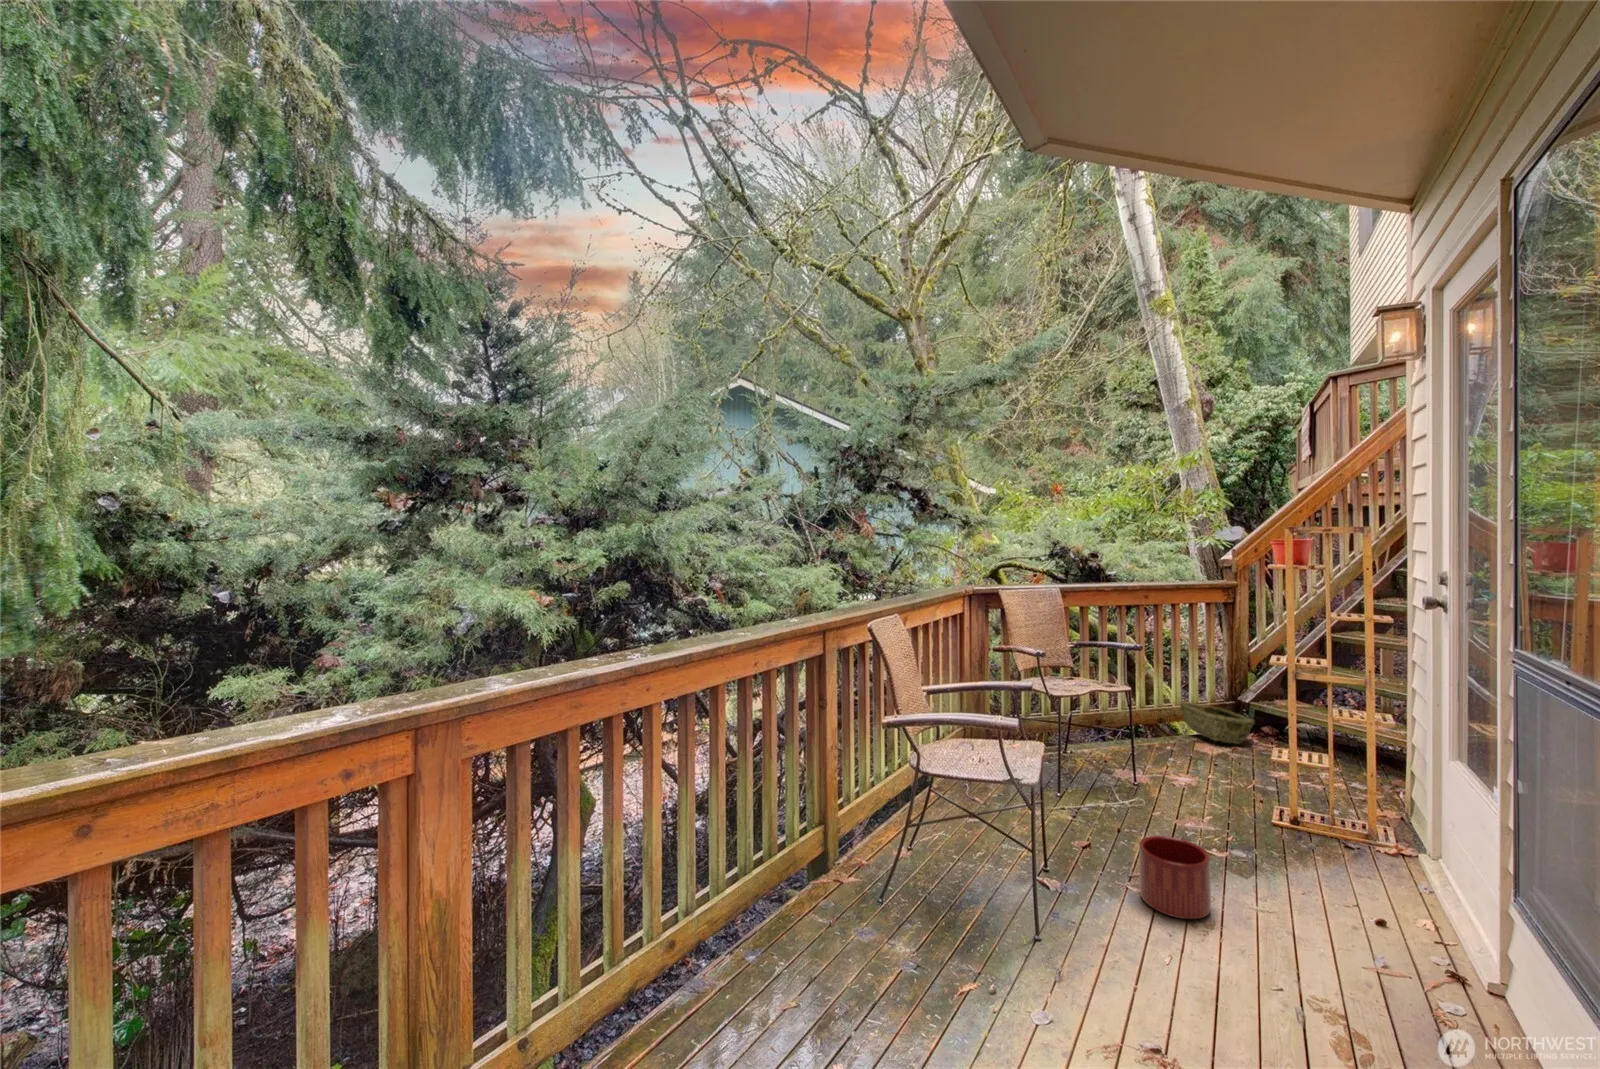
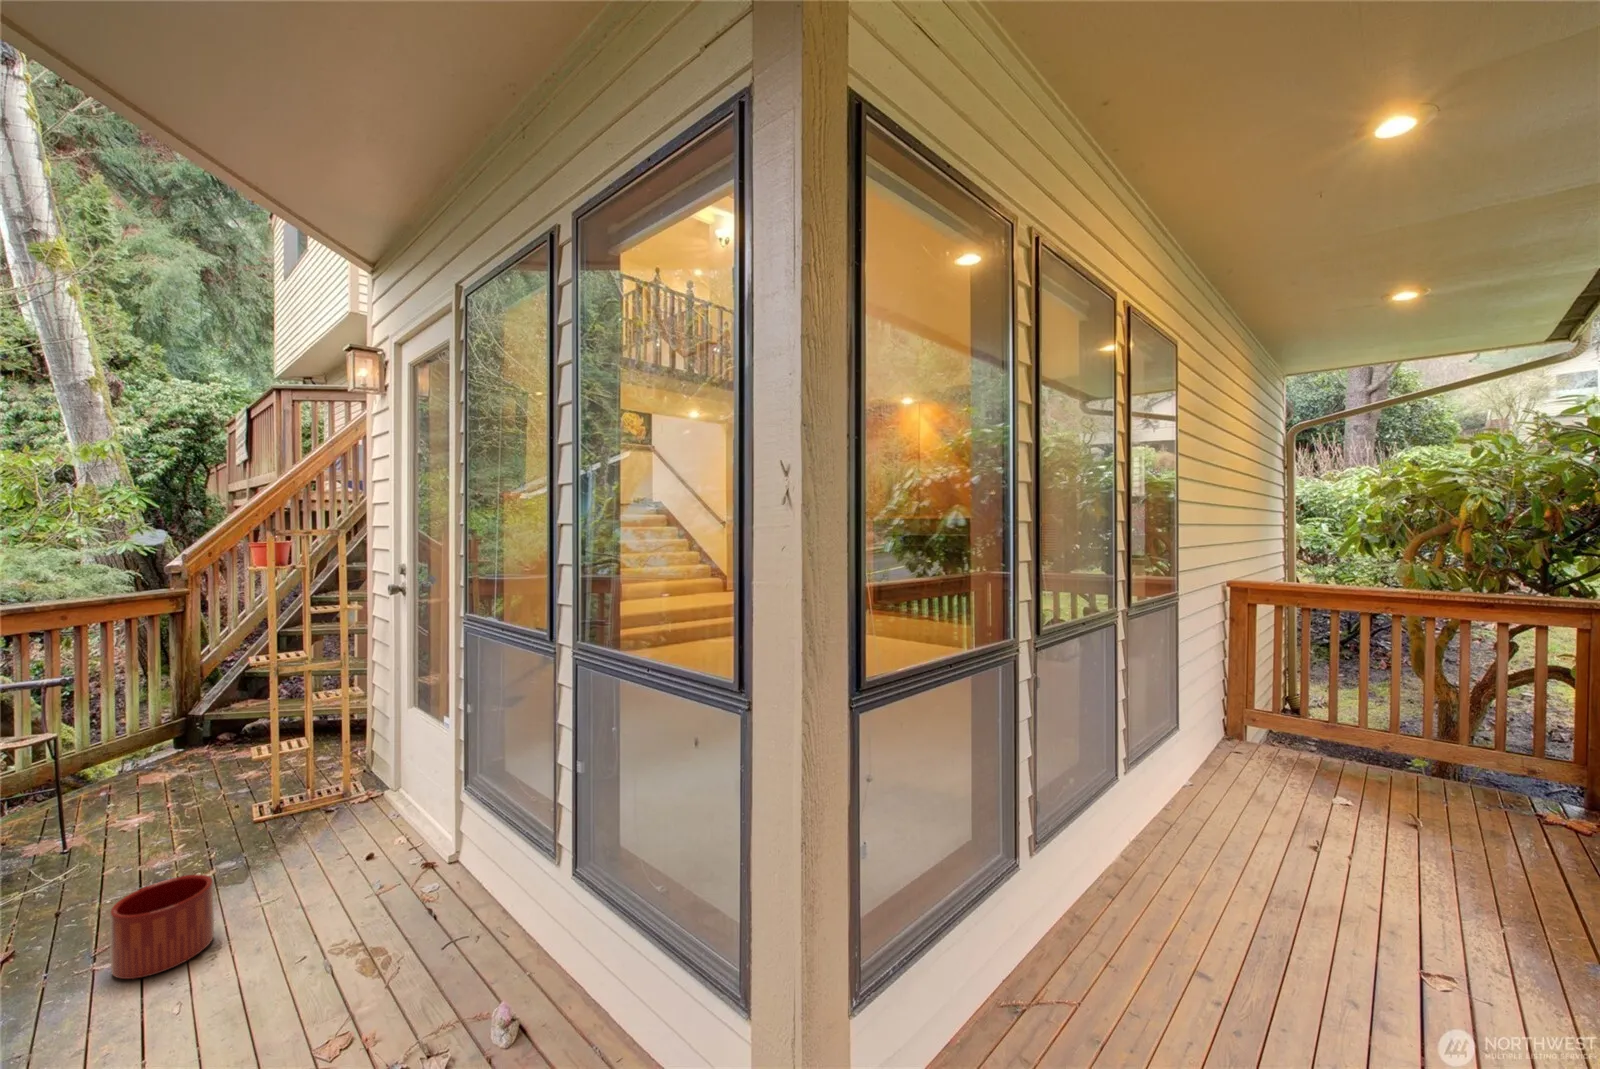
woven basket: present [1180,702,1253,744] -> none [109,731,214,770]

